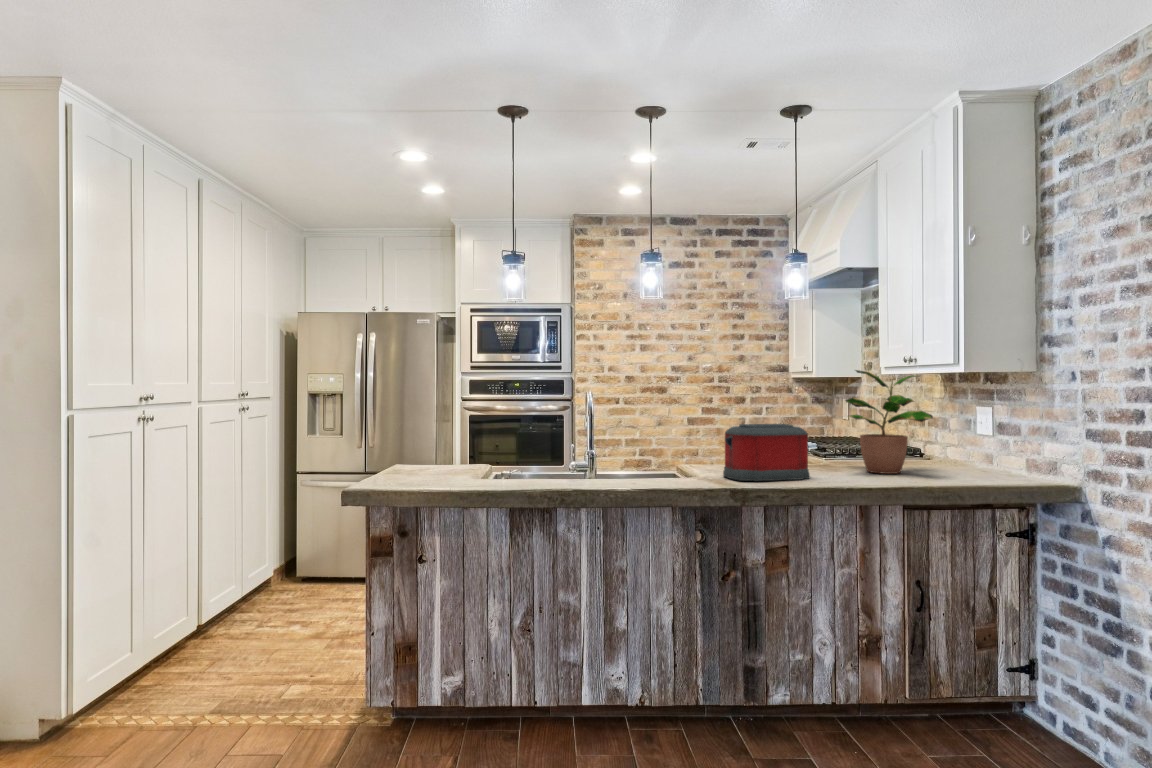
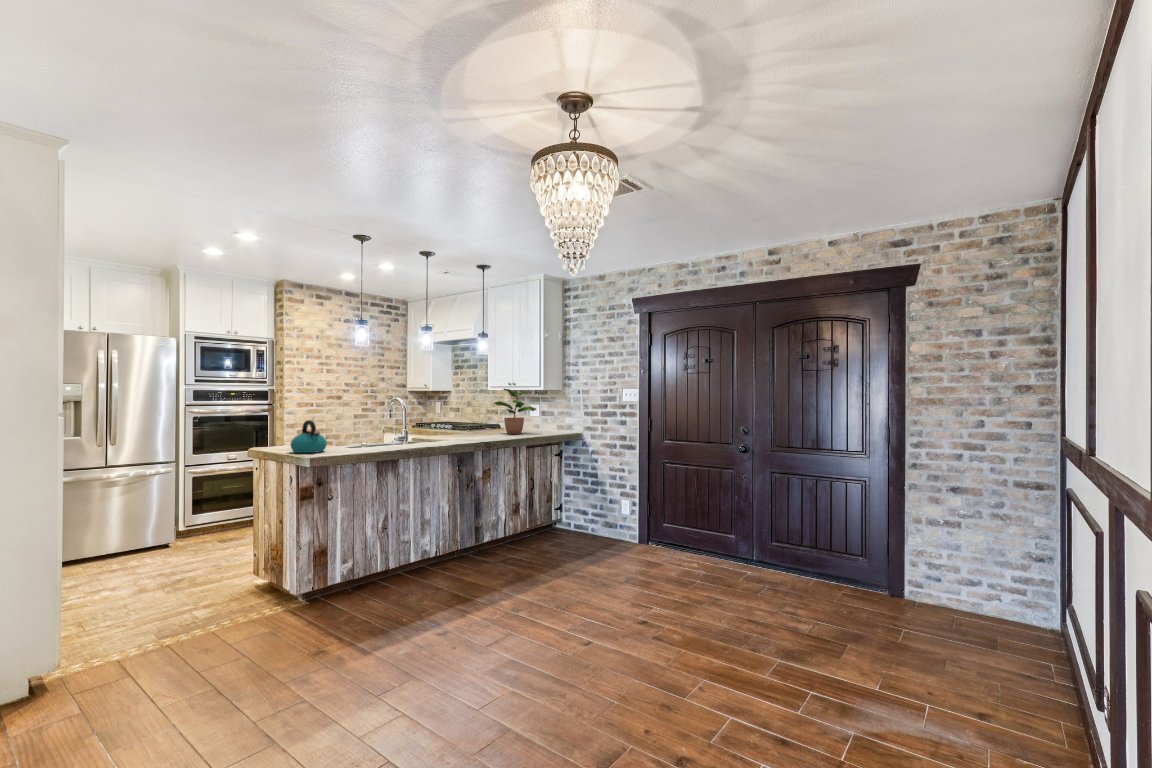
toaster: present [723,424,810,481] -> none [461,413,497,440]
kettle: none [394,427,449,481] -> present [291,420,327,453]

